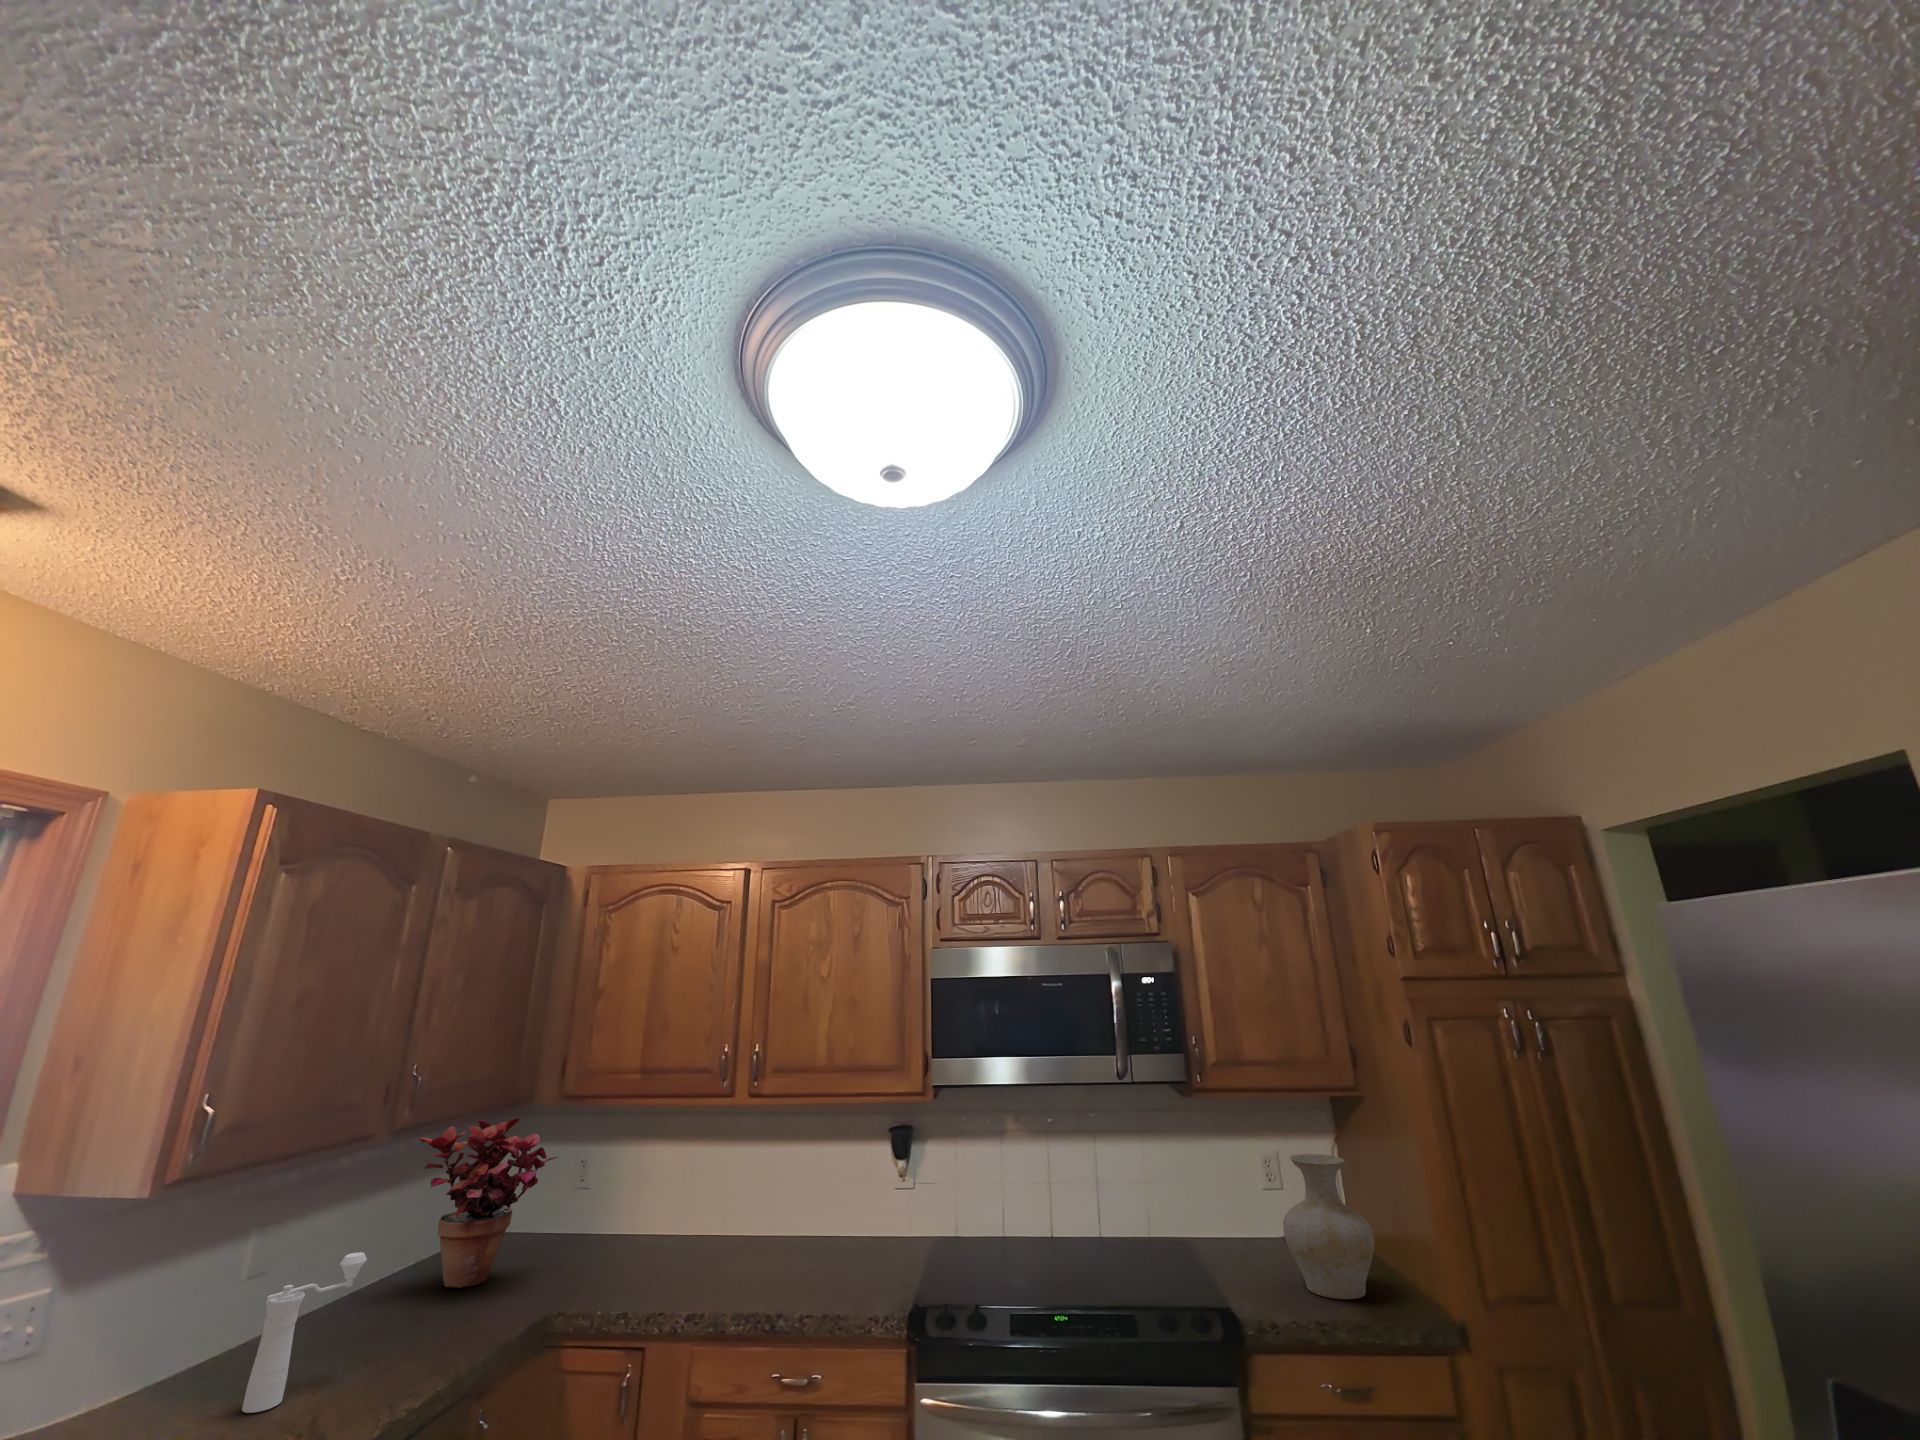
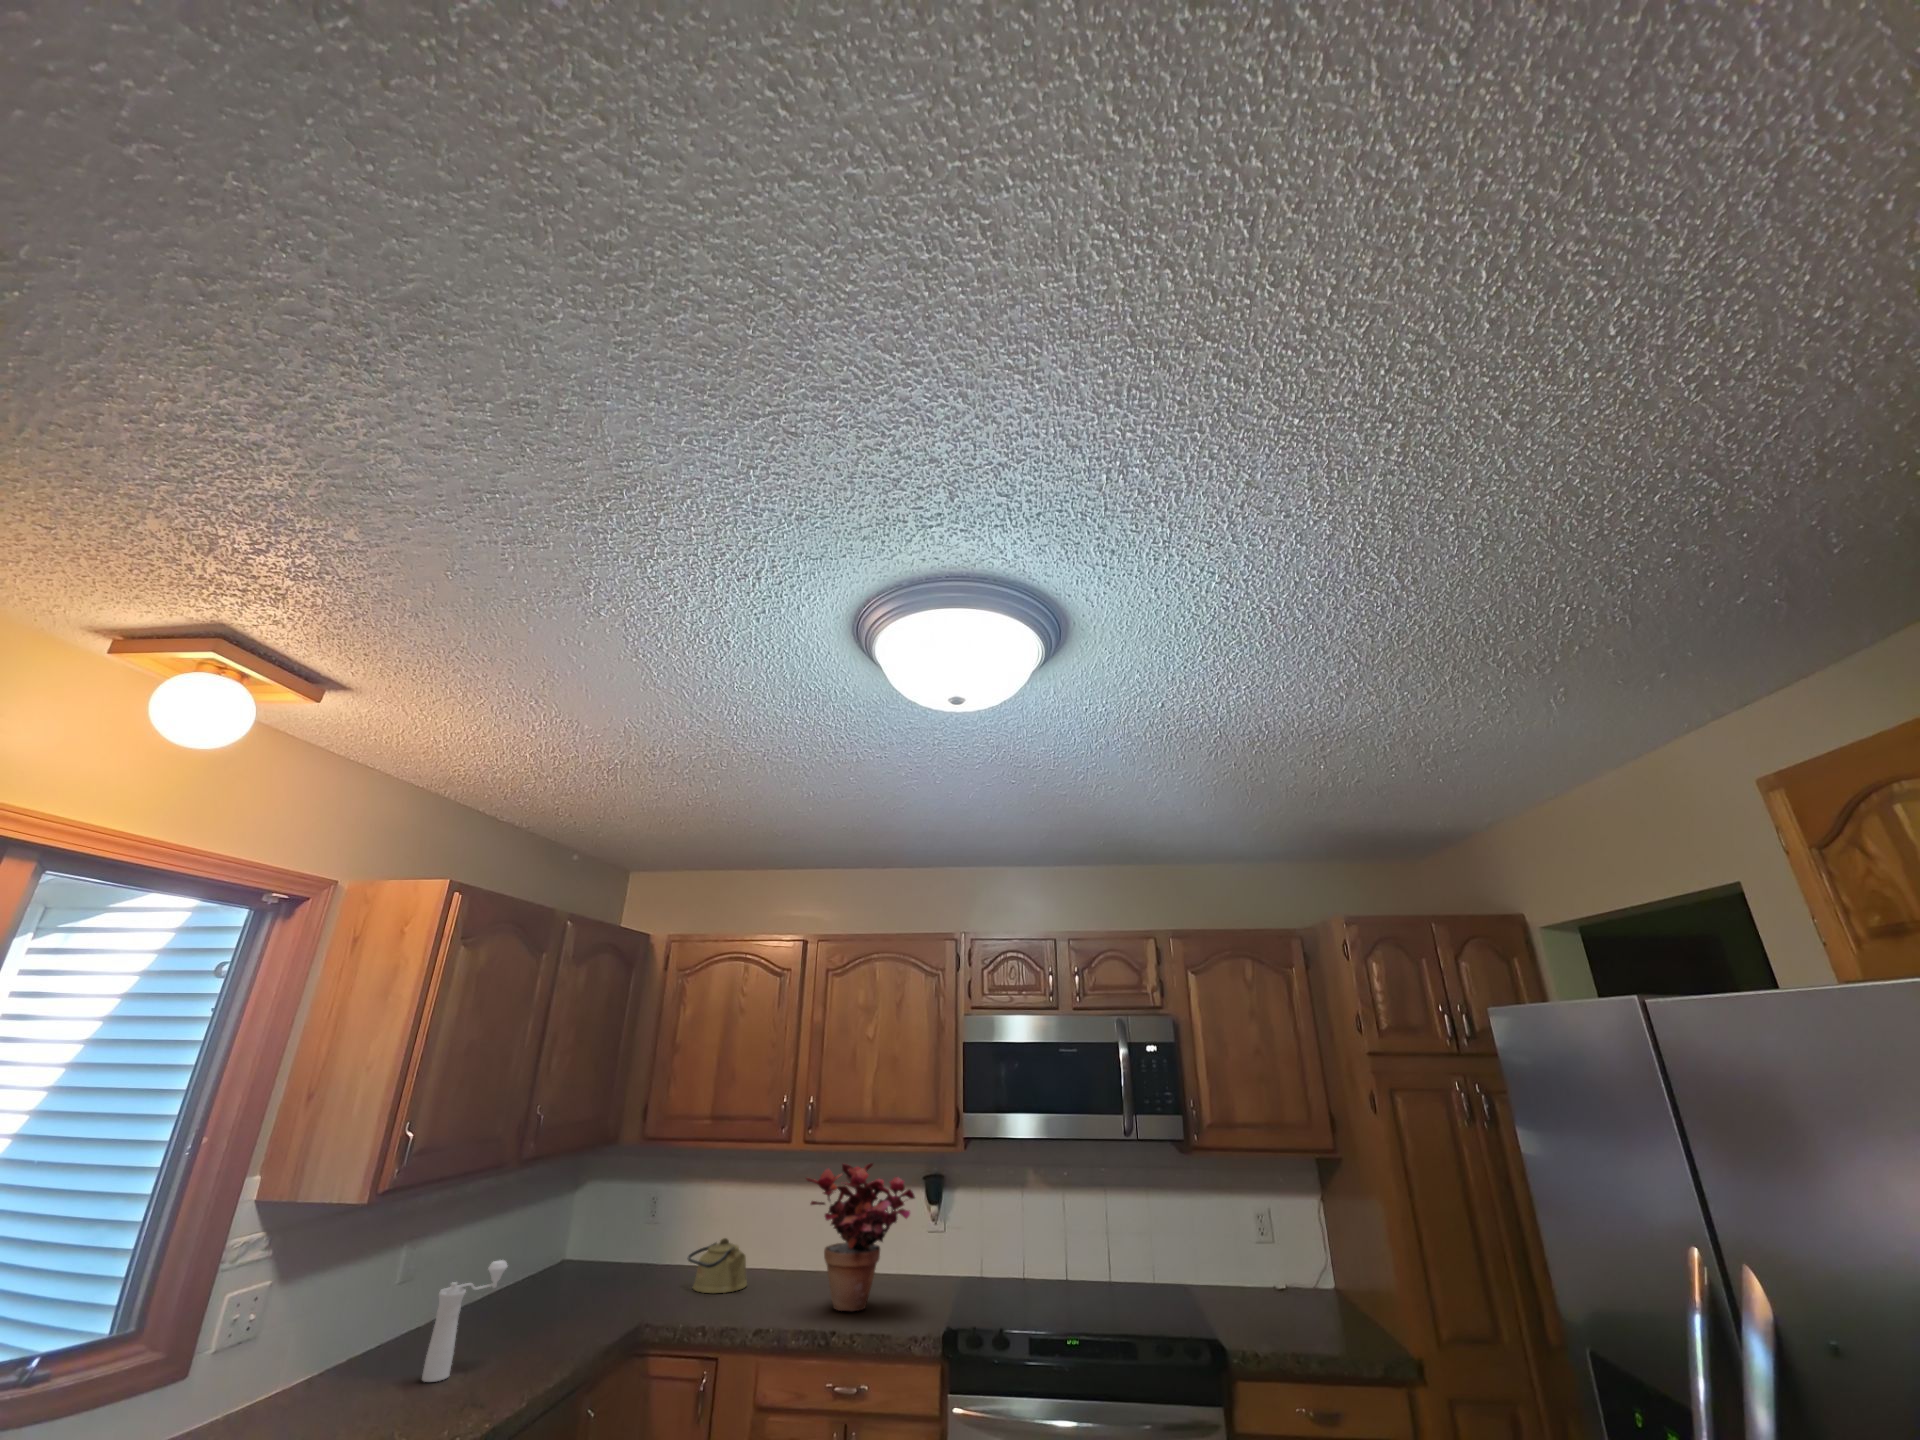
potted plant: present [420,1118,557,1288] -> present [806,1163,915,1311]
vase: present [1283,1154,1374,1299] -> none [1268,1207,1345,1334]
kettle: none [619,1203,689,1267] -> present [687,1238,747,1293]

